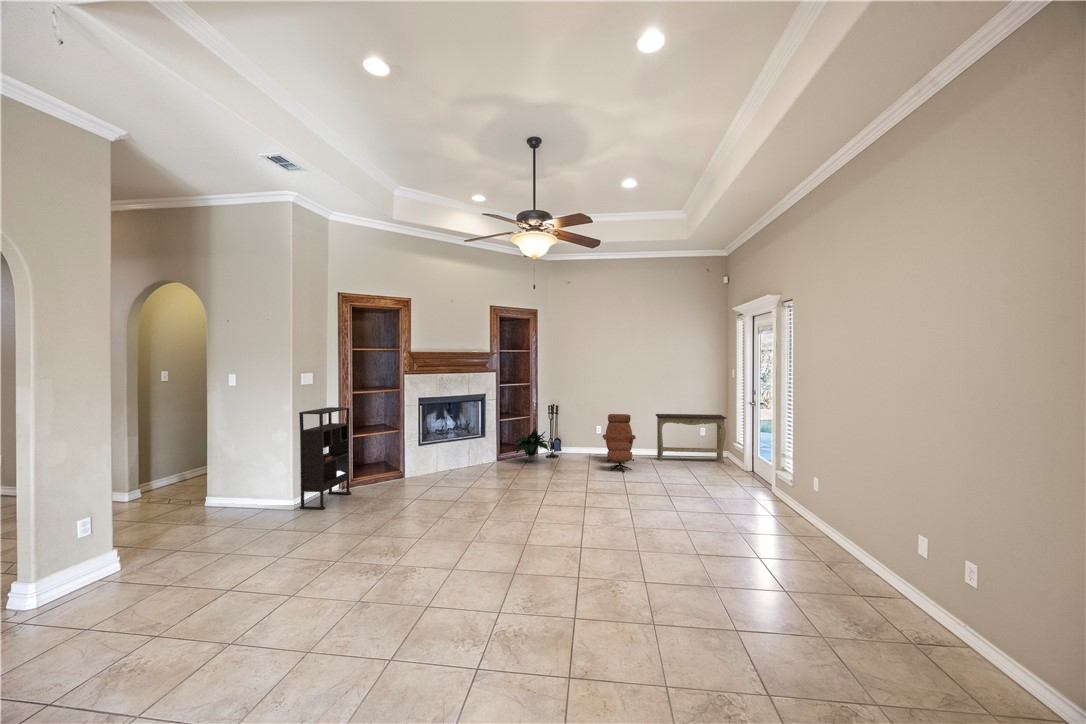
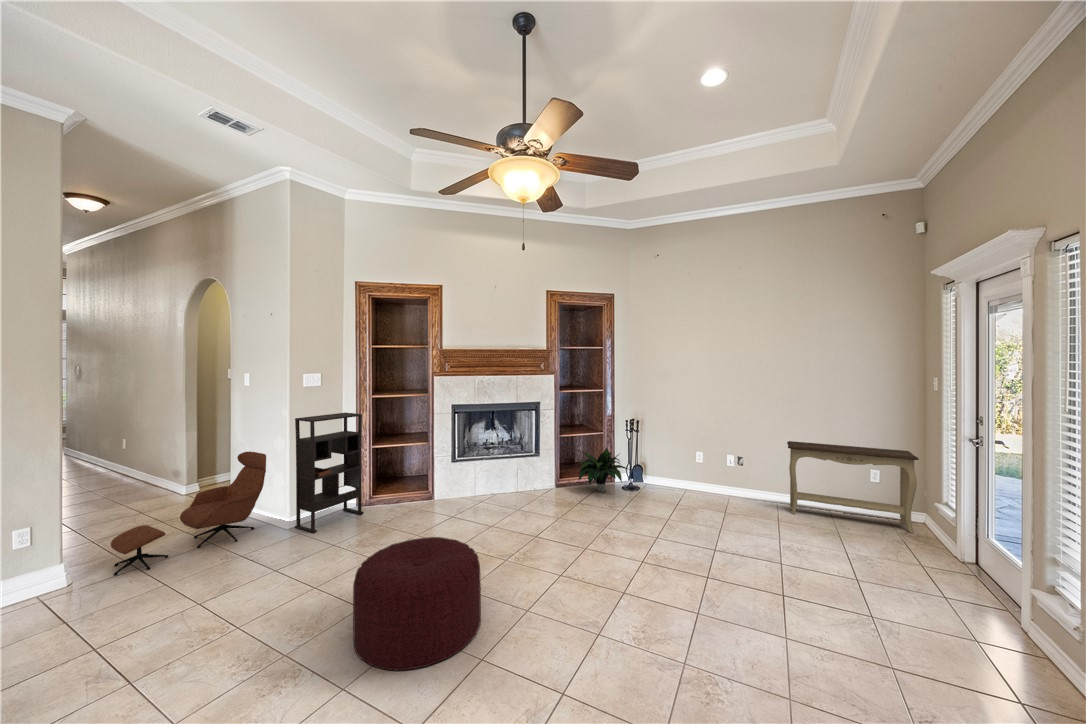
lounge chair: present [603,414,636,472] -> present [111,452,266,576]
ottoman: none [435,483,517,555] -> present [353,537,481,670]

